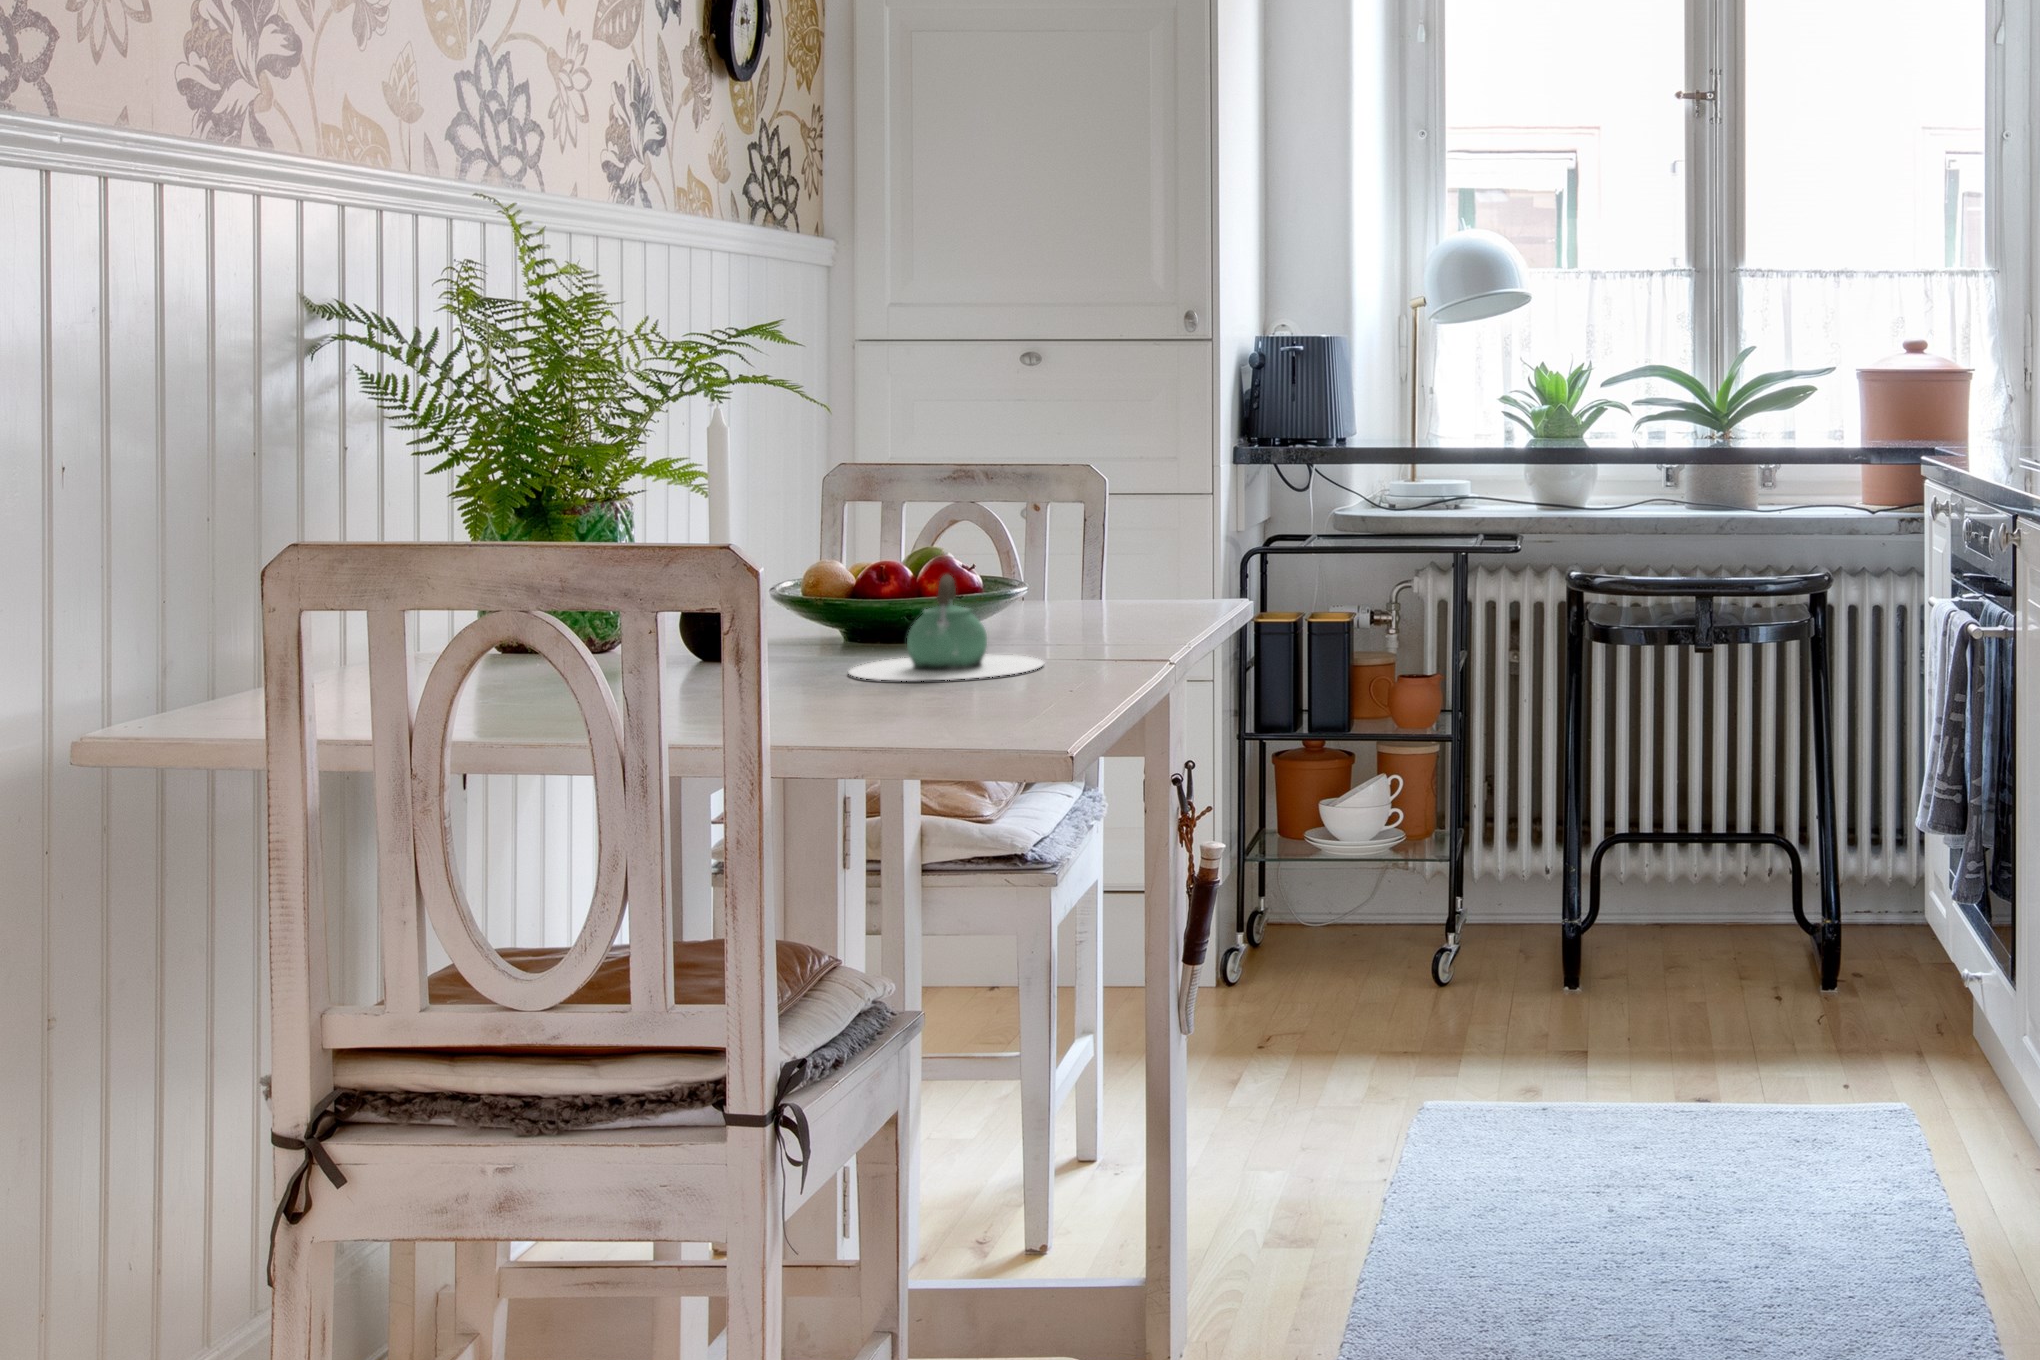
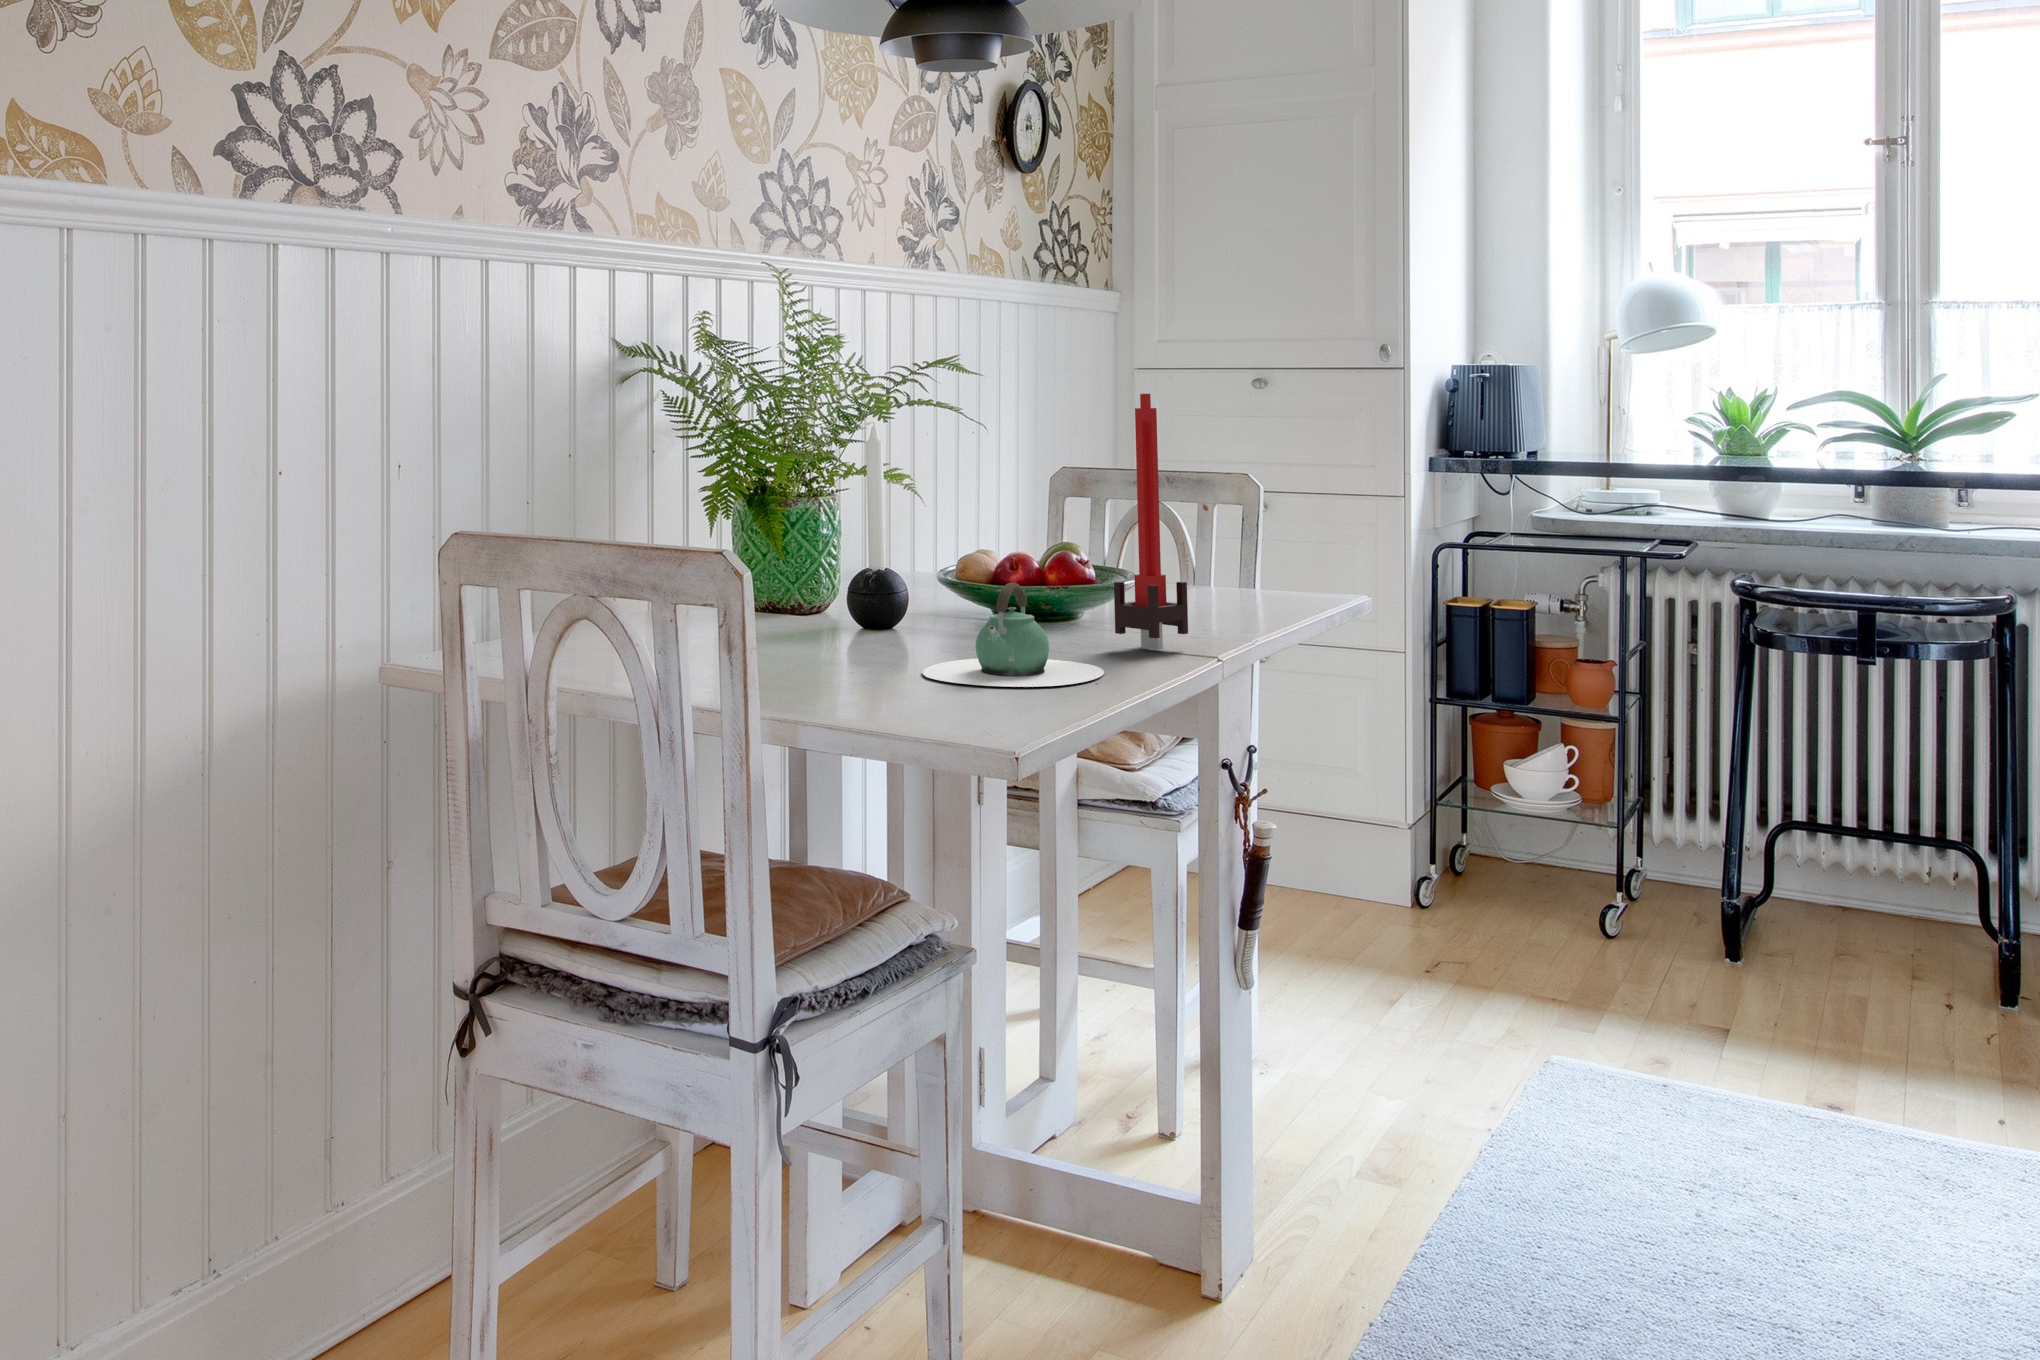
candle: none [1017,373,1092,639] -> present [1114,394,1188,650]

